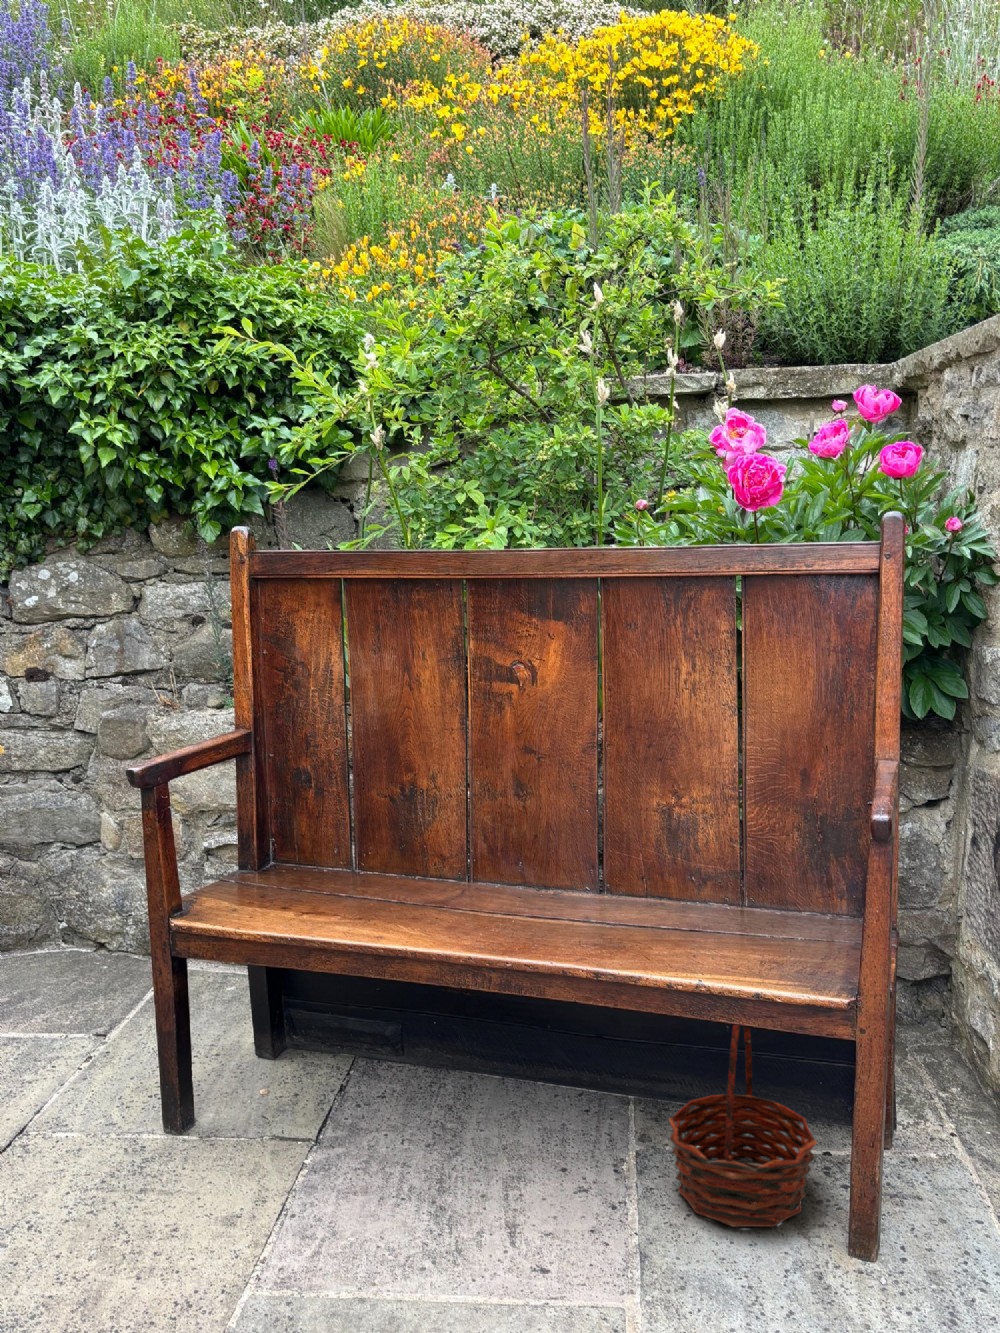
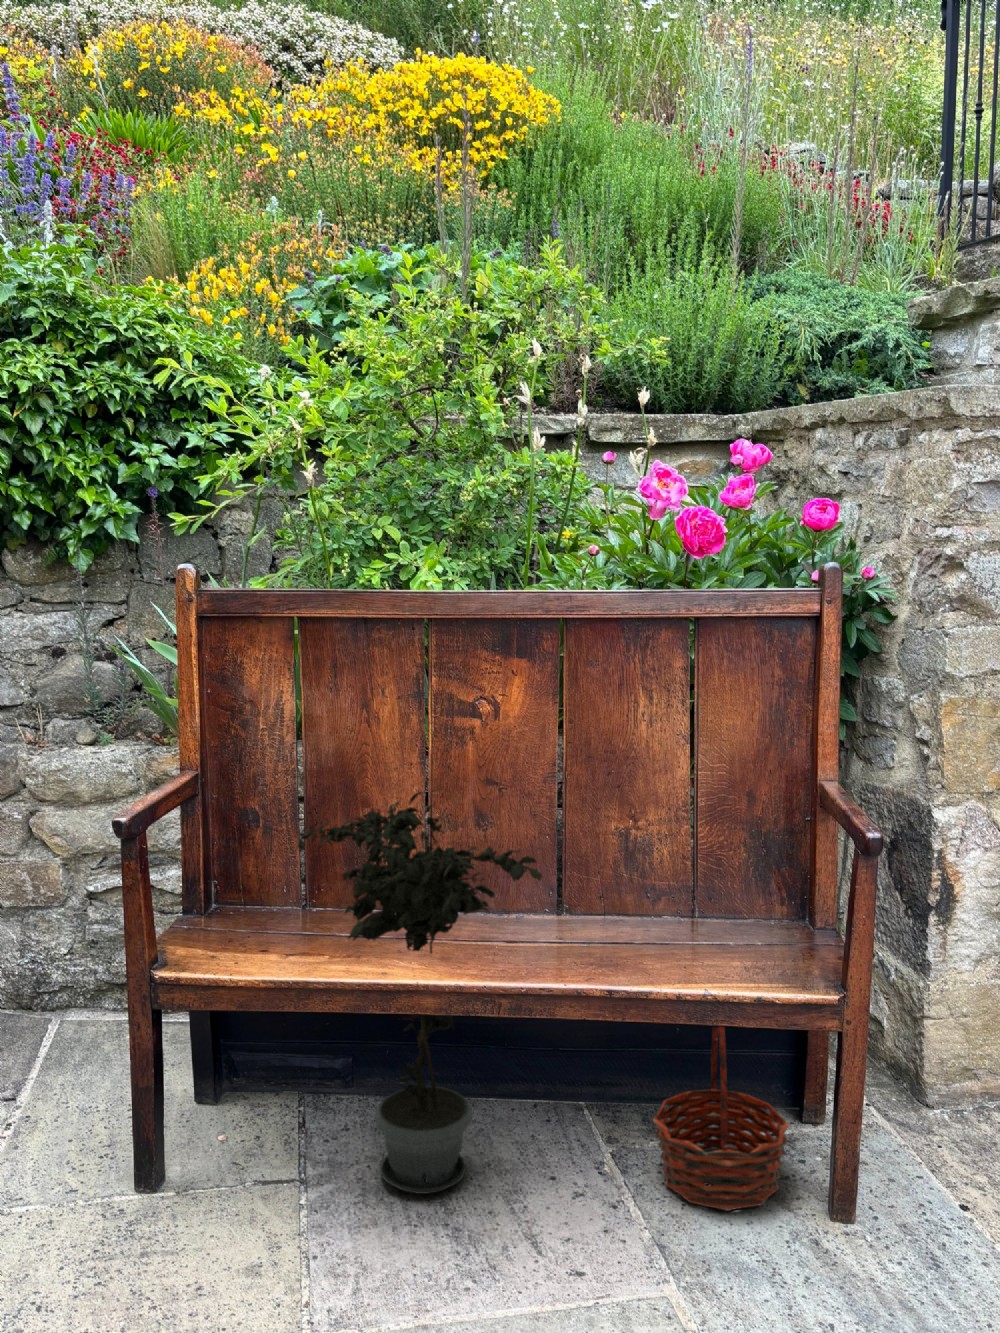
potted plant: none [322,757,537,1166] -> present [298,792,543,1194]

